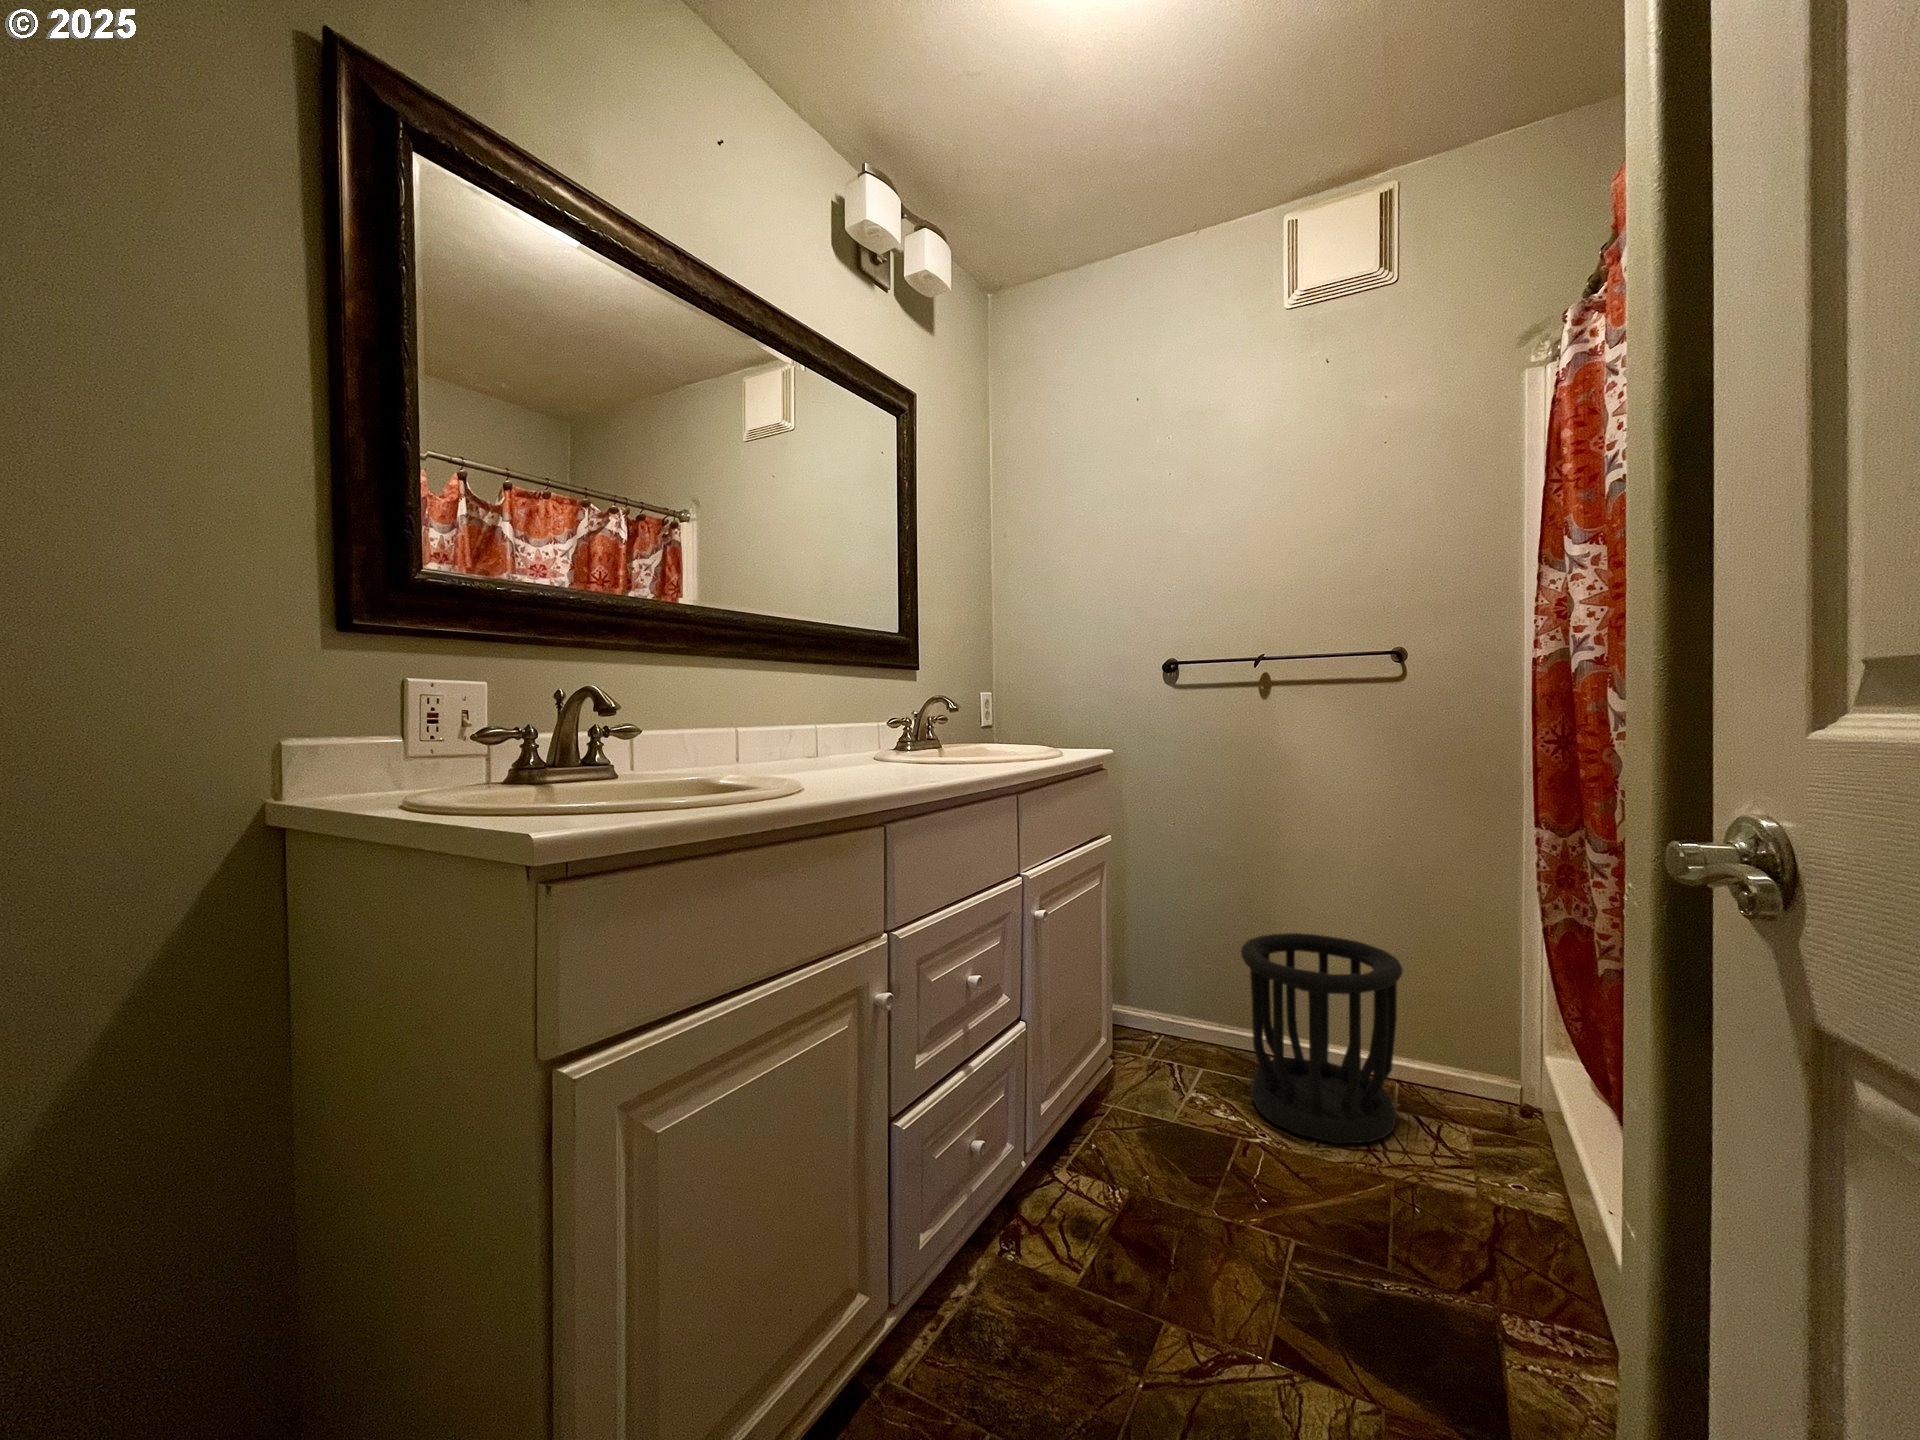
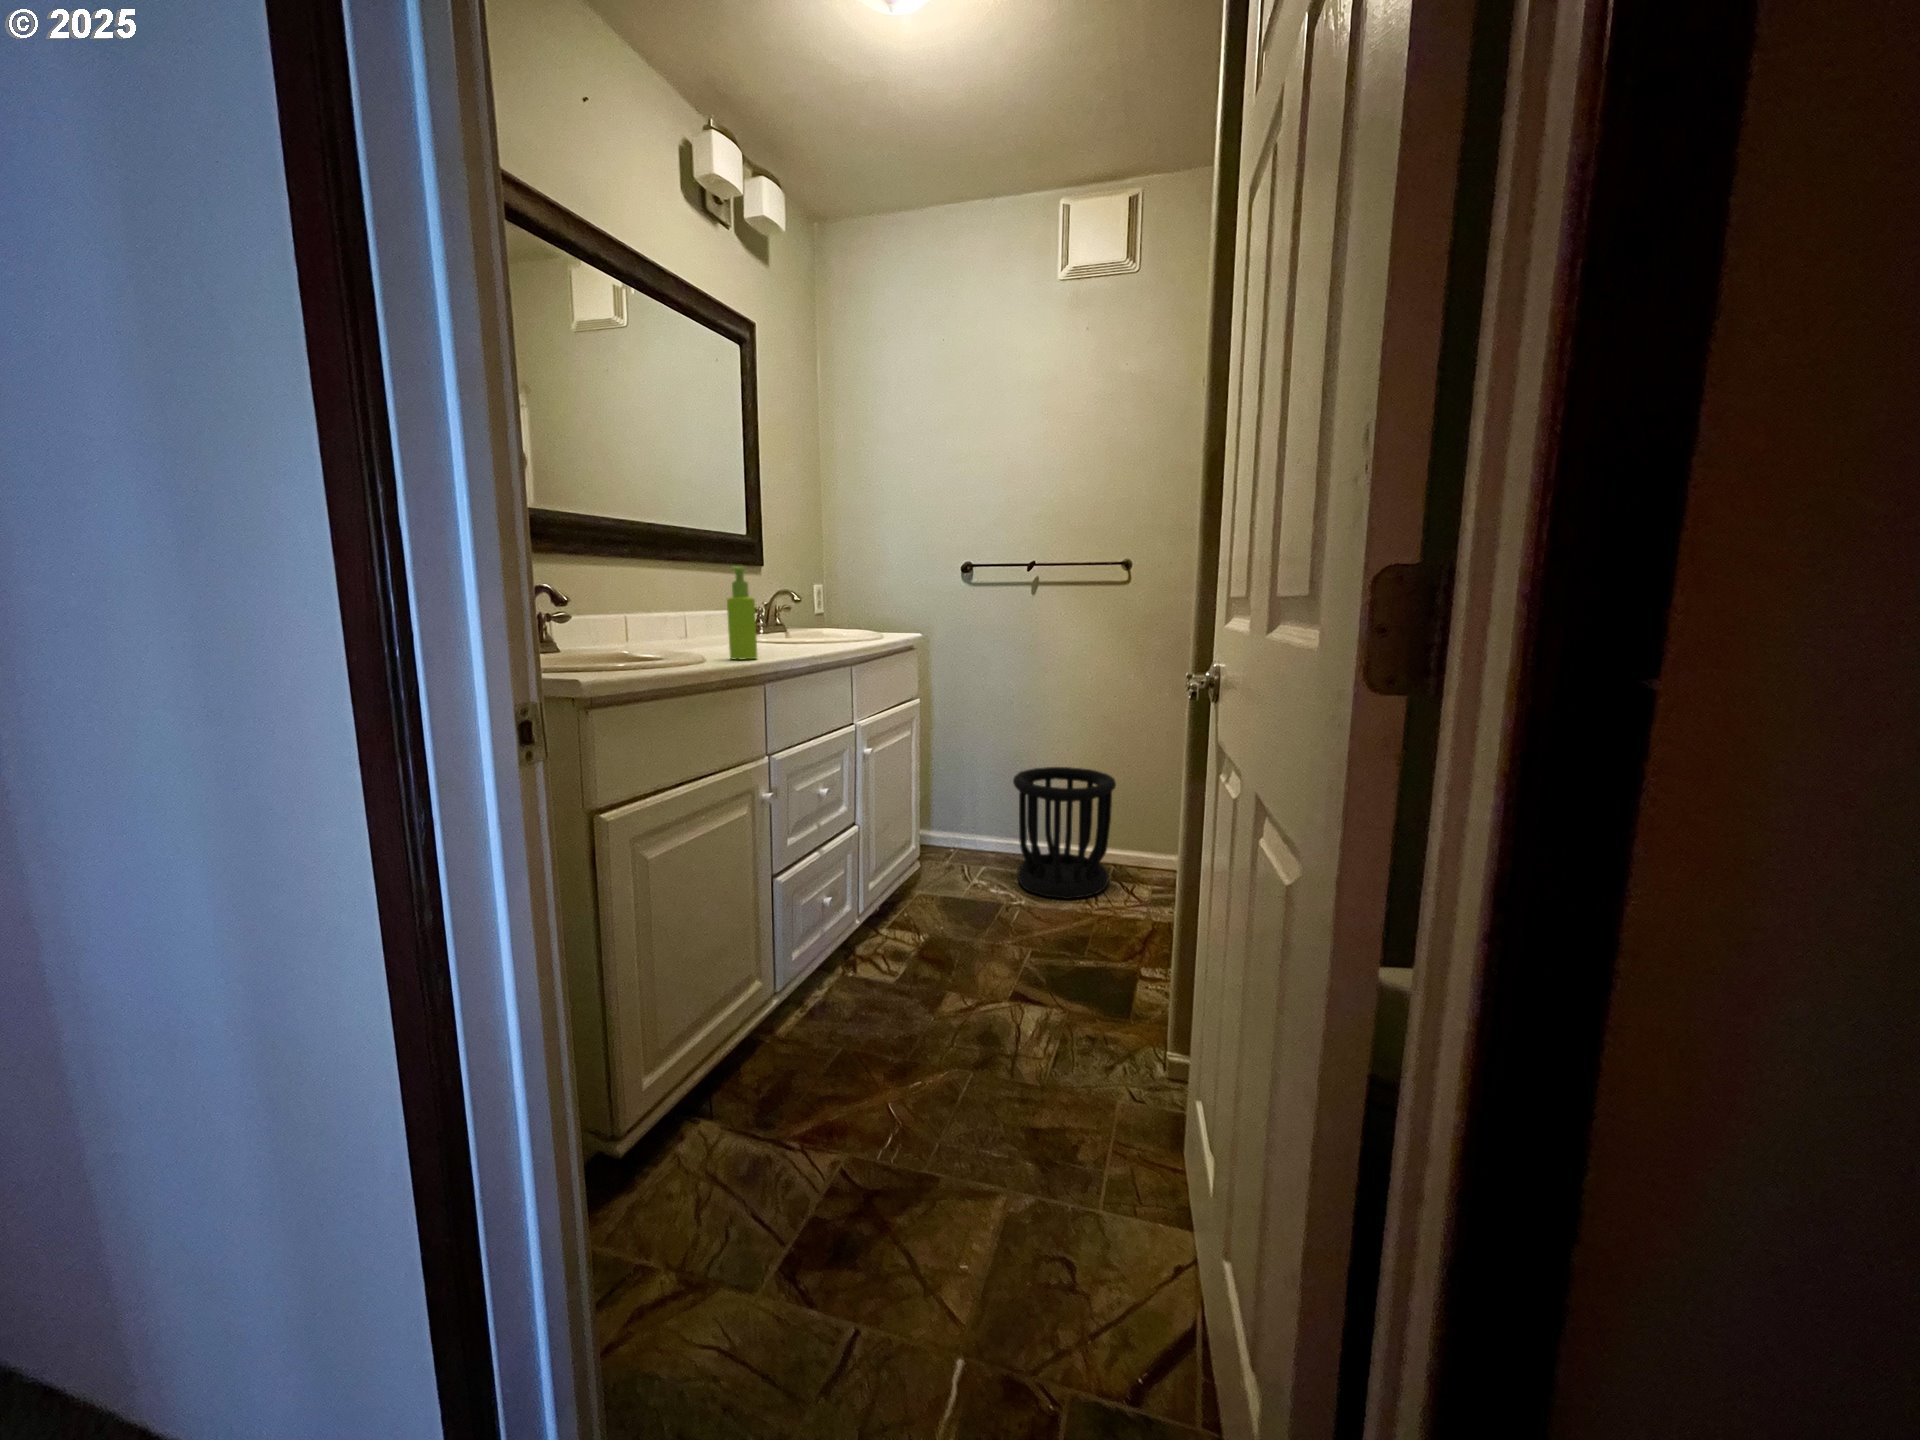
soap dispenser: none [847,663,887,794] -> present [727,566,757,659]

